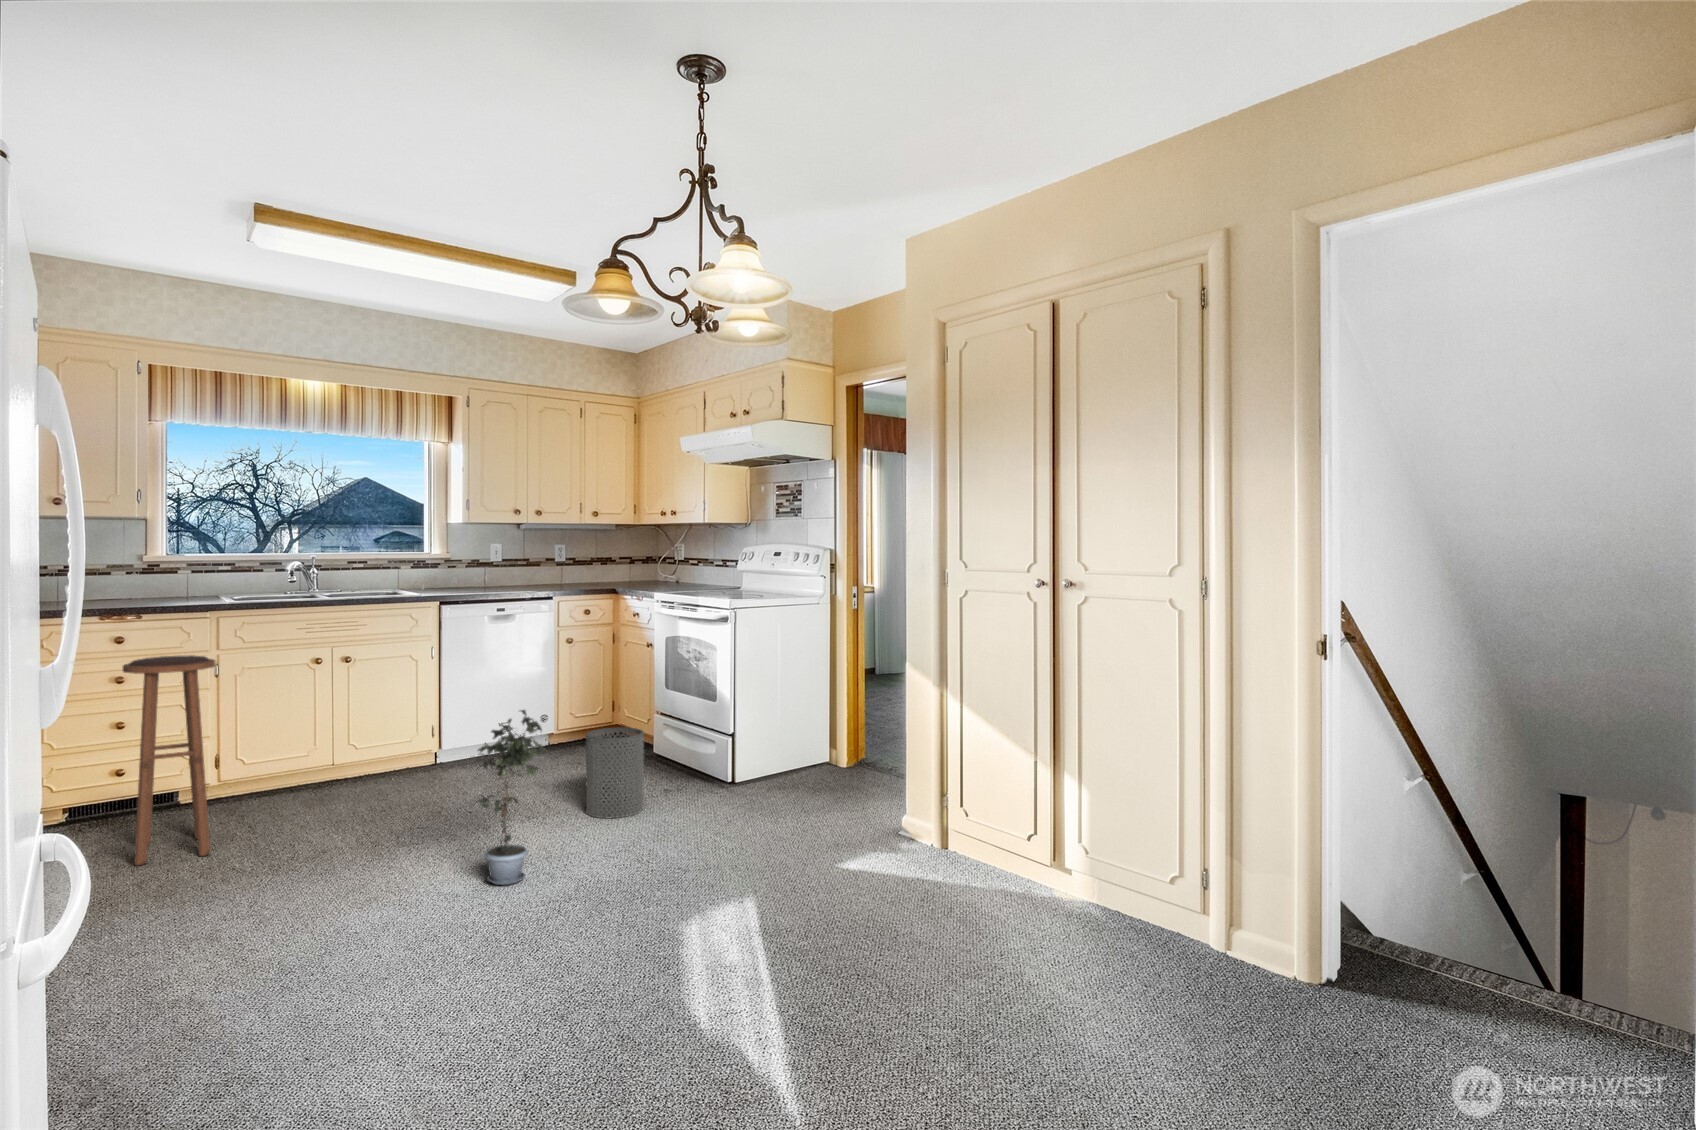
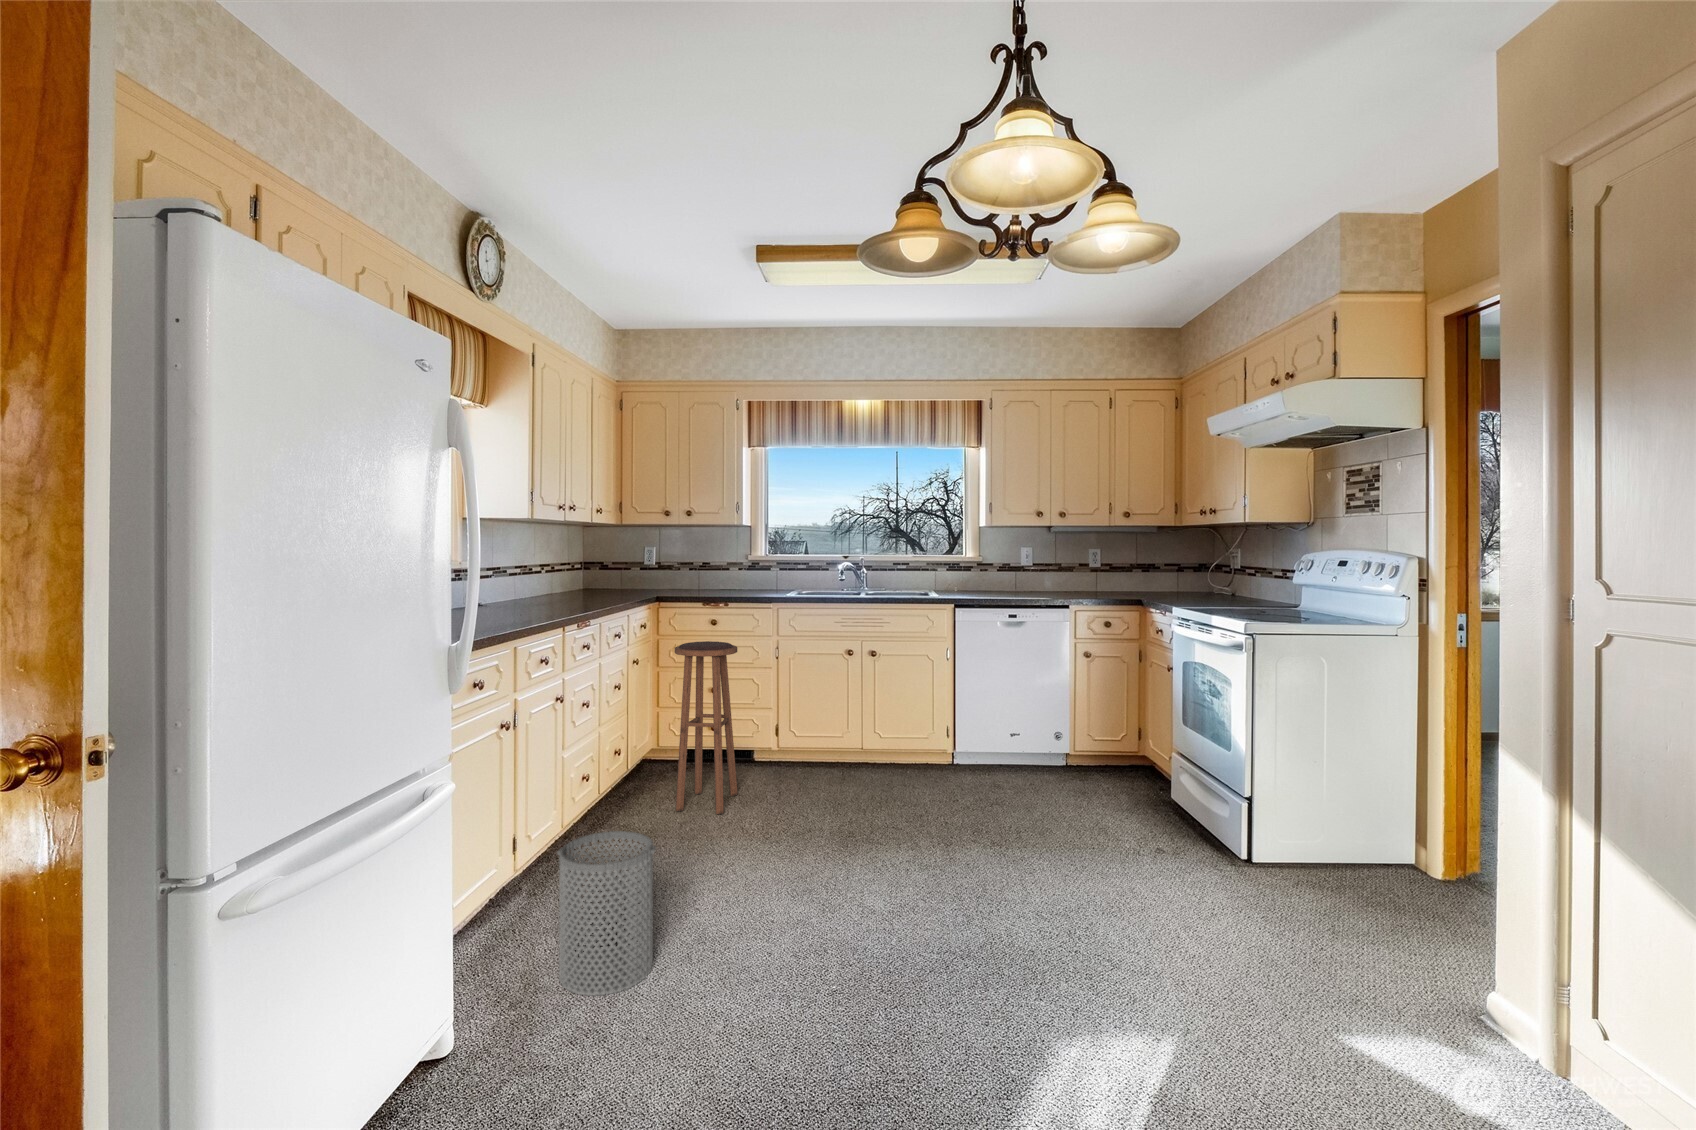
potted plant: present [477,710,545,885] -> none [857,739,940,938]
trash can: present [586,727,644,818] -> present [557,831,656,996]

